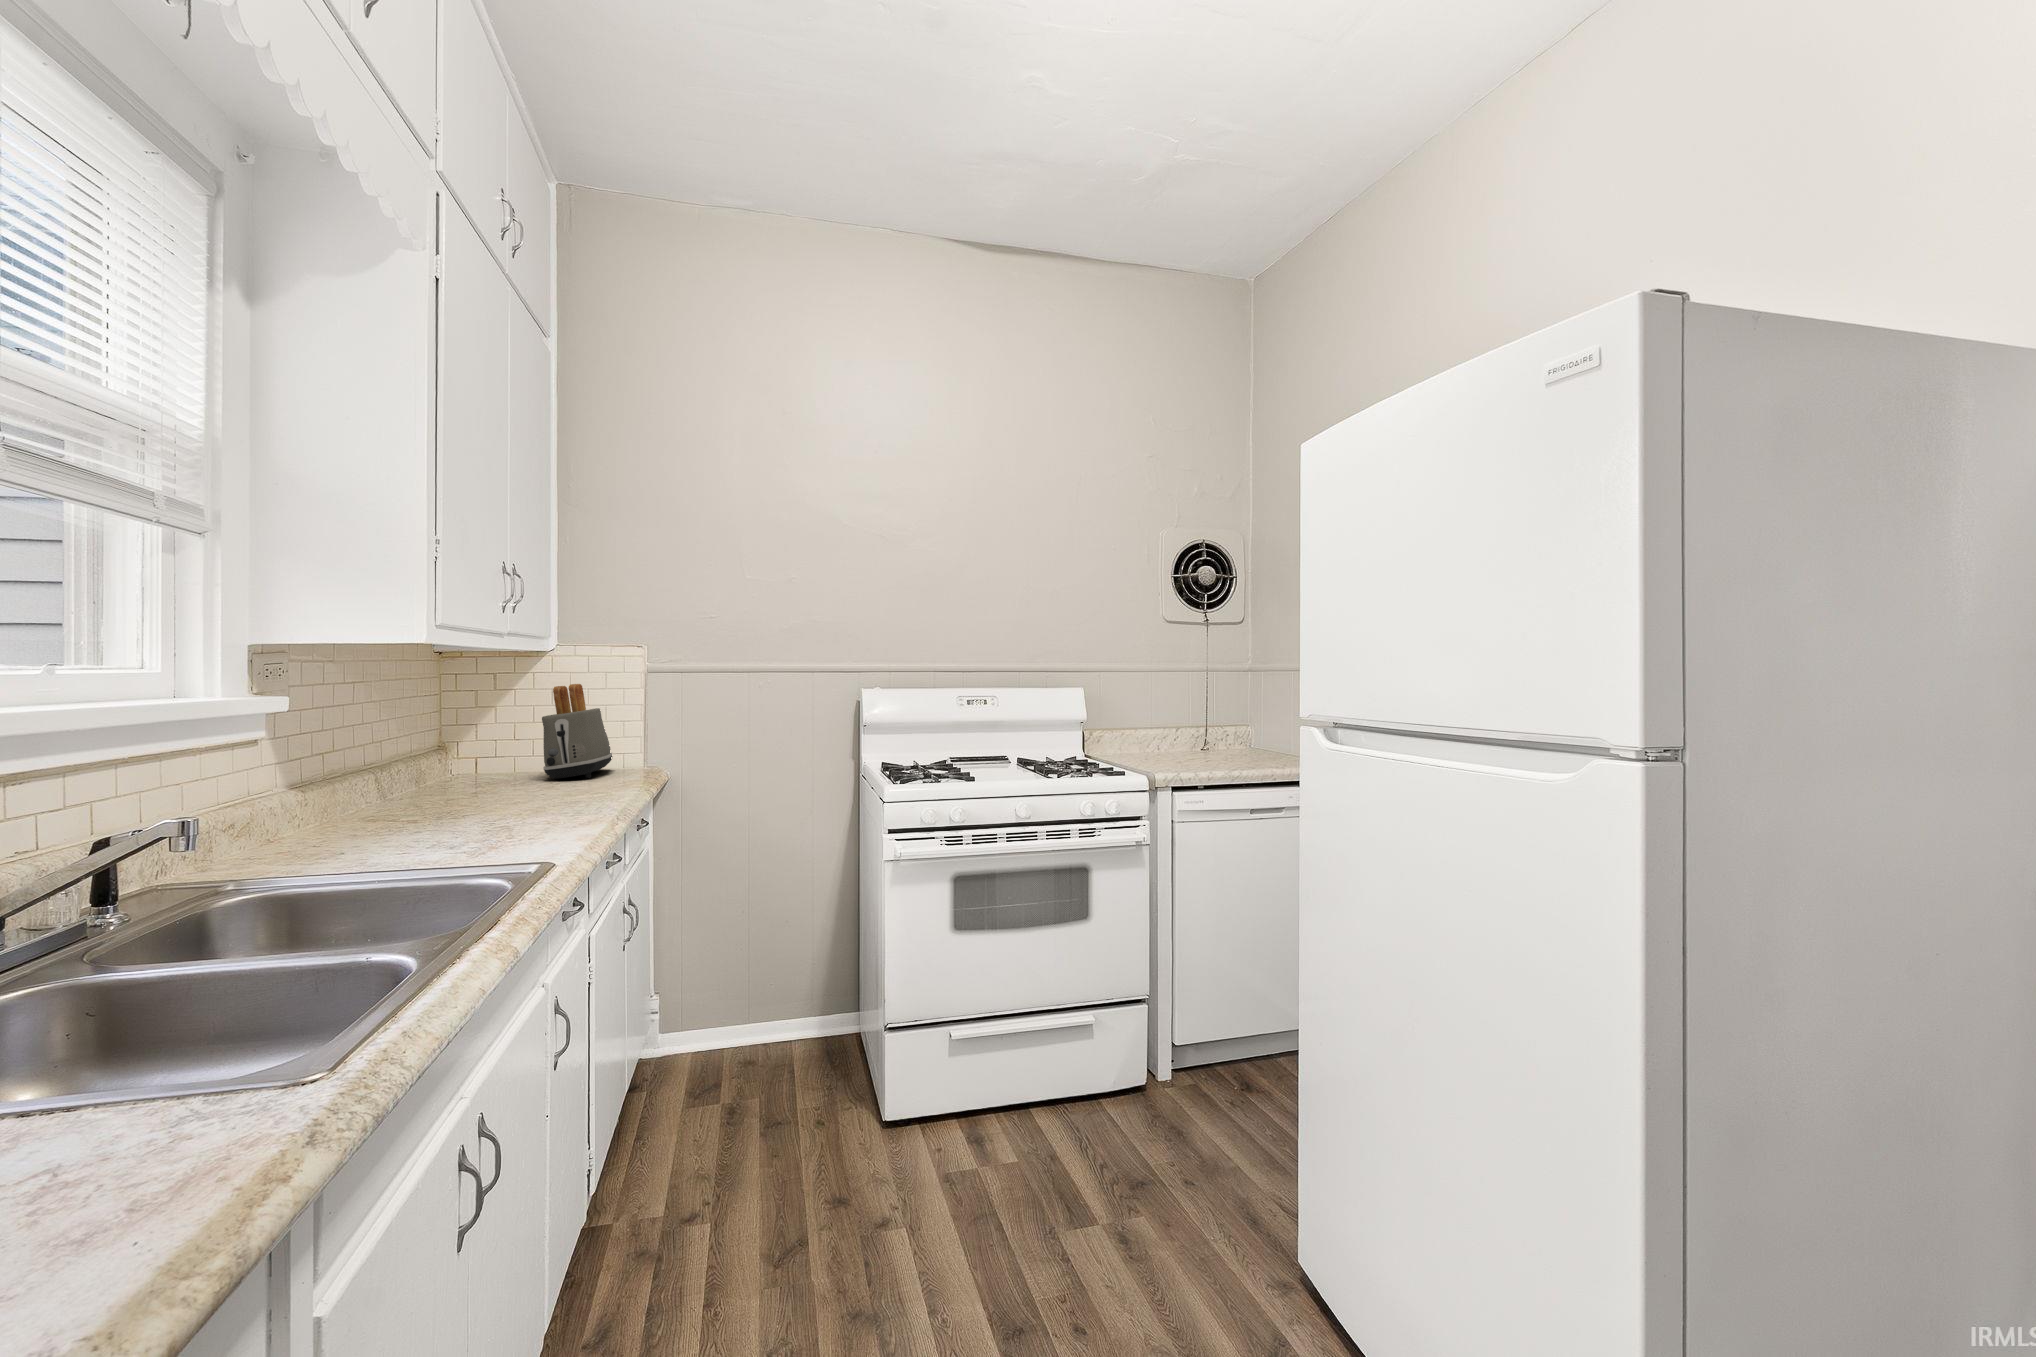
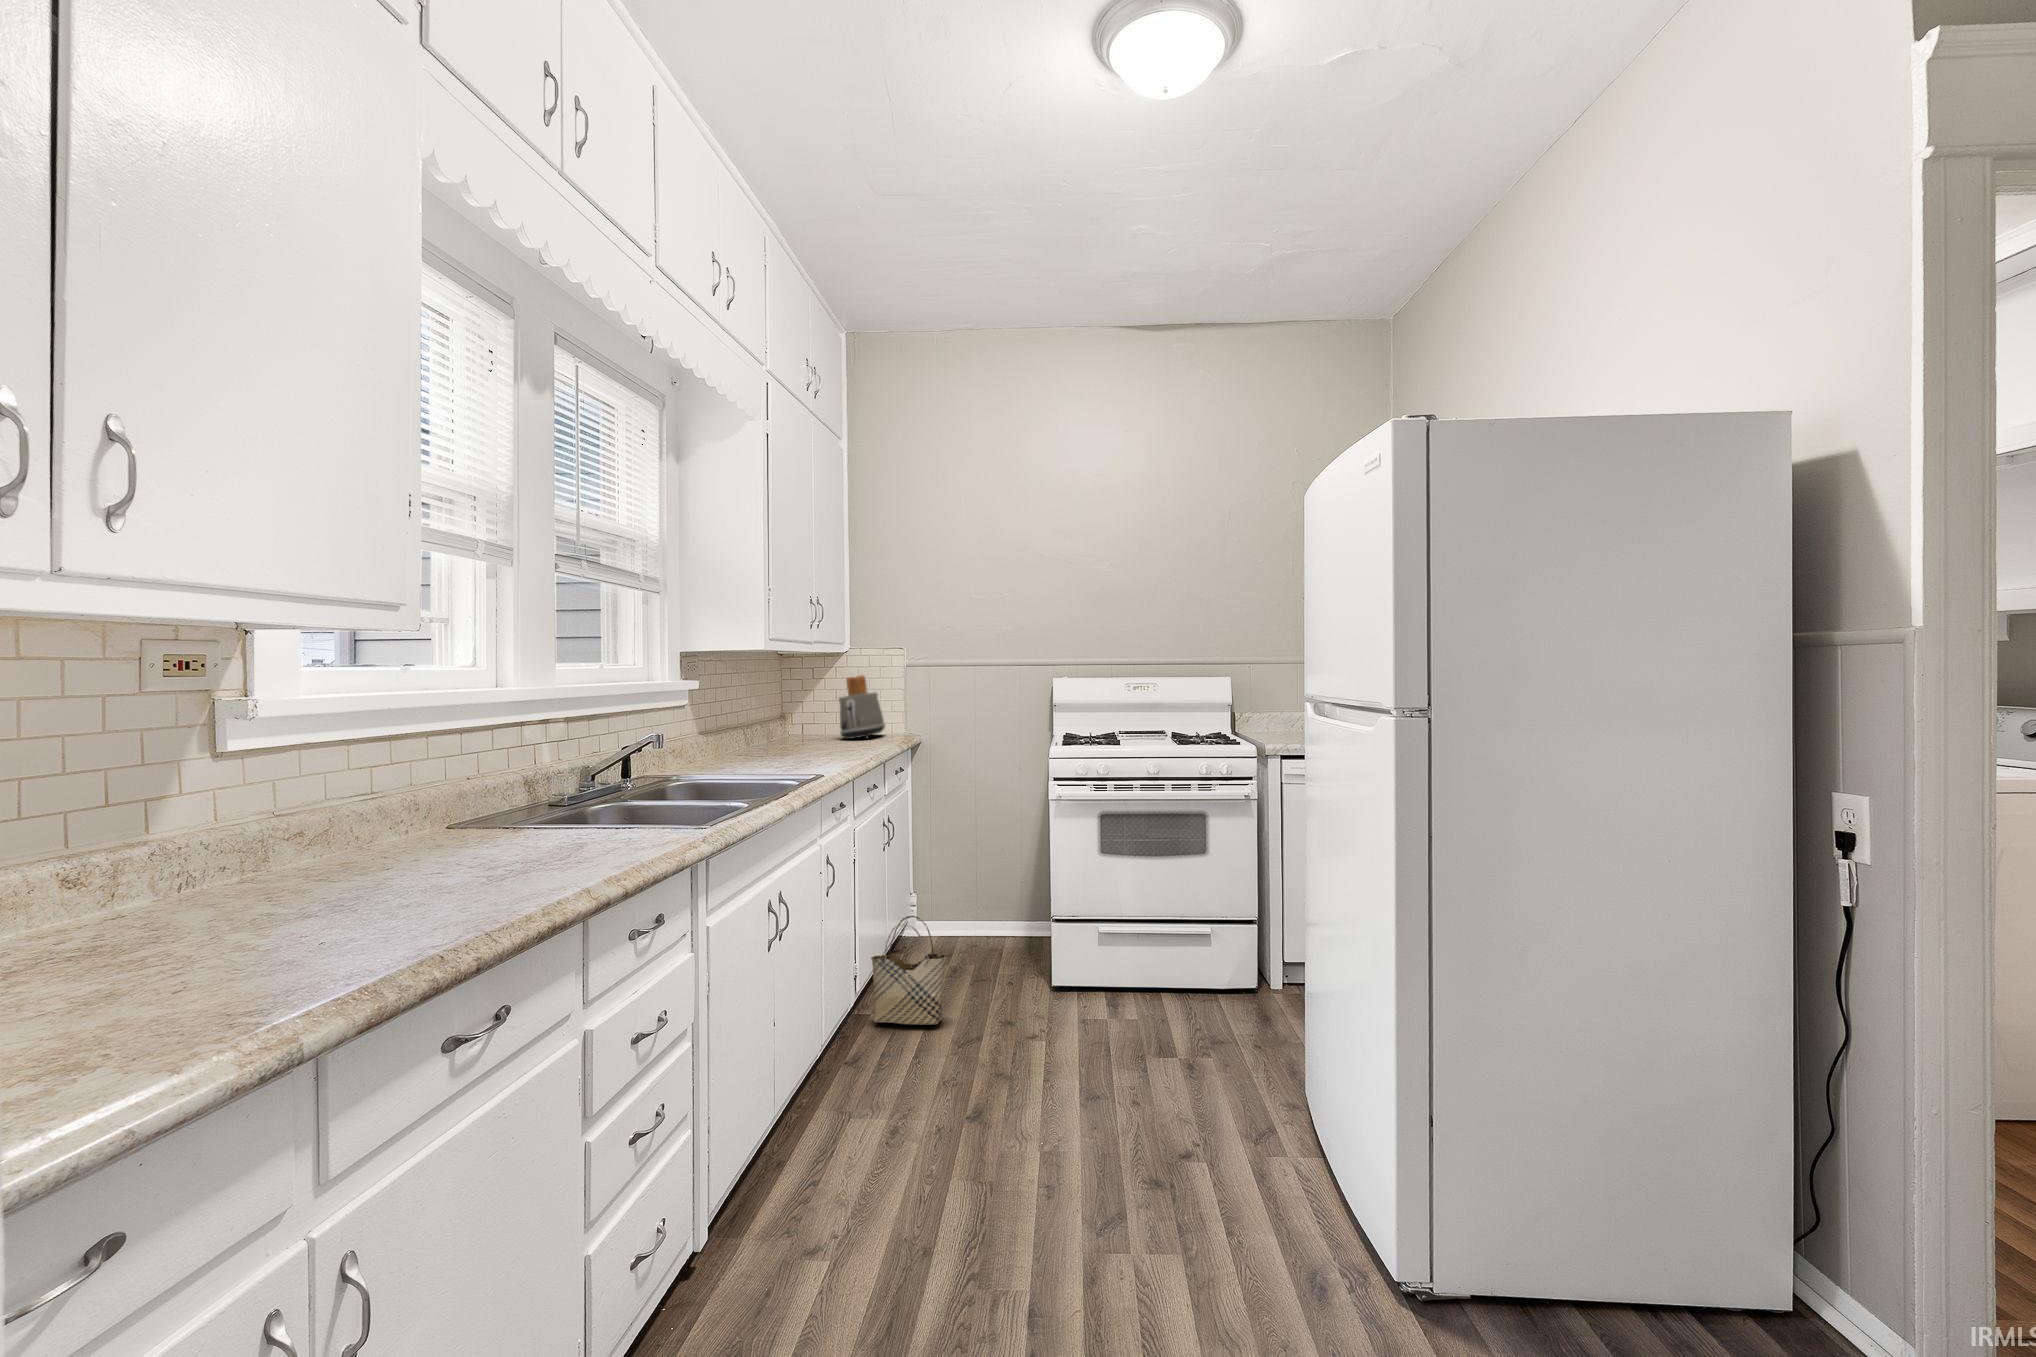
woven basket: none [616,1057,742,1242] -> present [871,916,947,1025]

